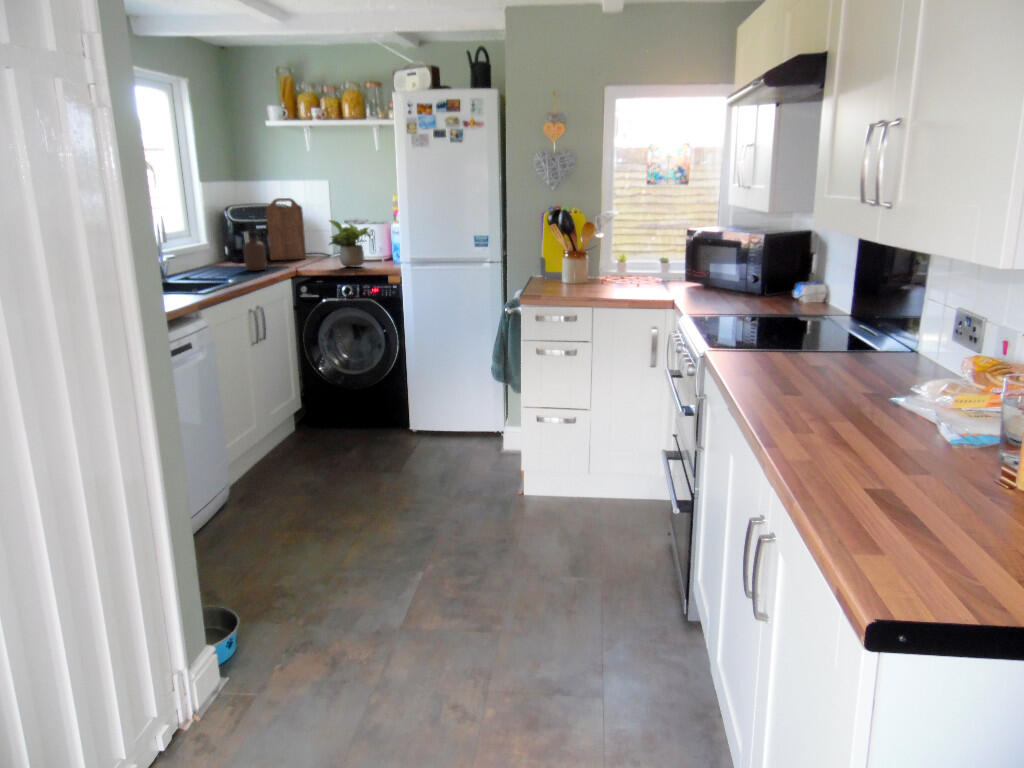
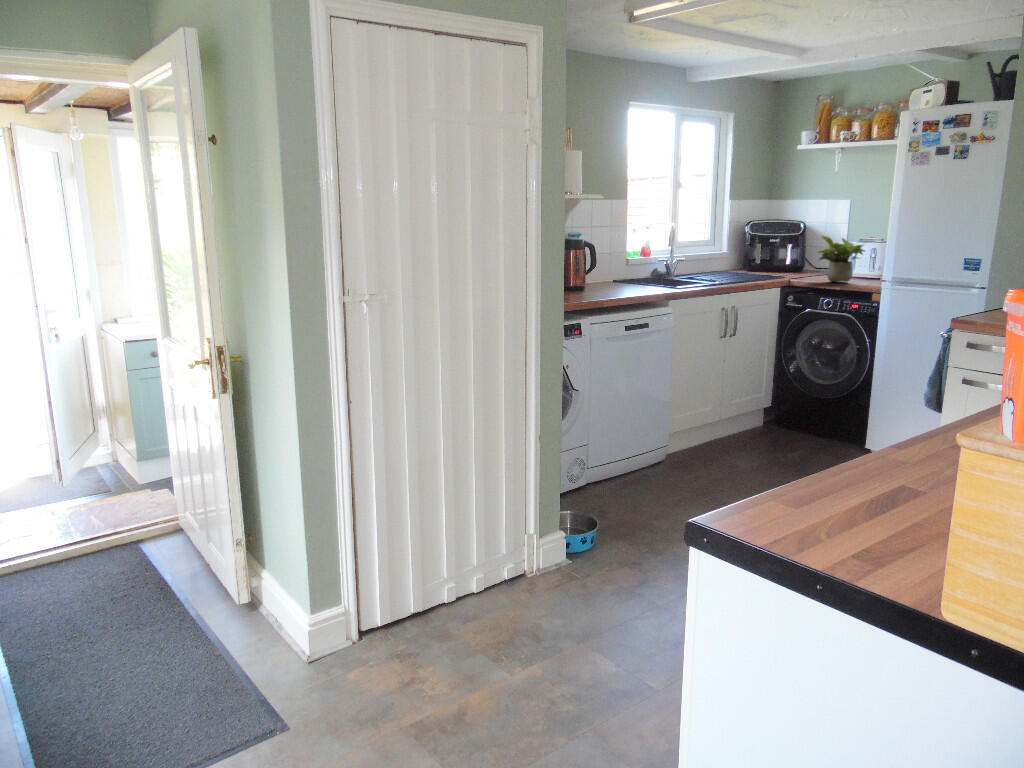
cutting board: present [266,198,306,260] -> none [778,216,816,273]
soap dispenser: present [243,221,267,271] -> none [742,235,762,278]

